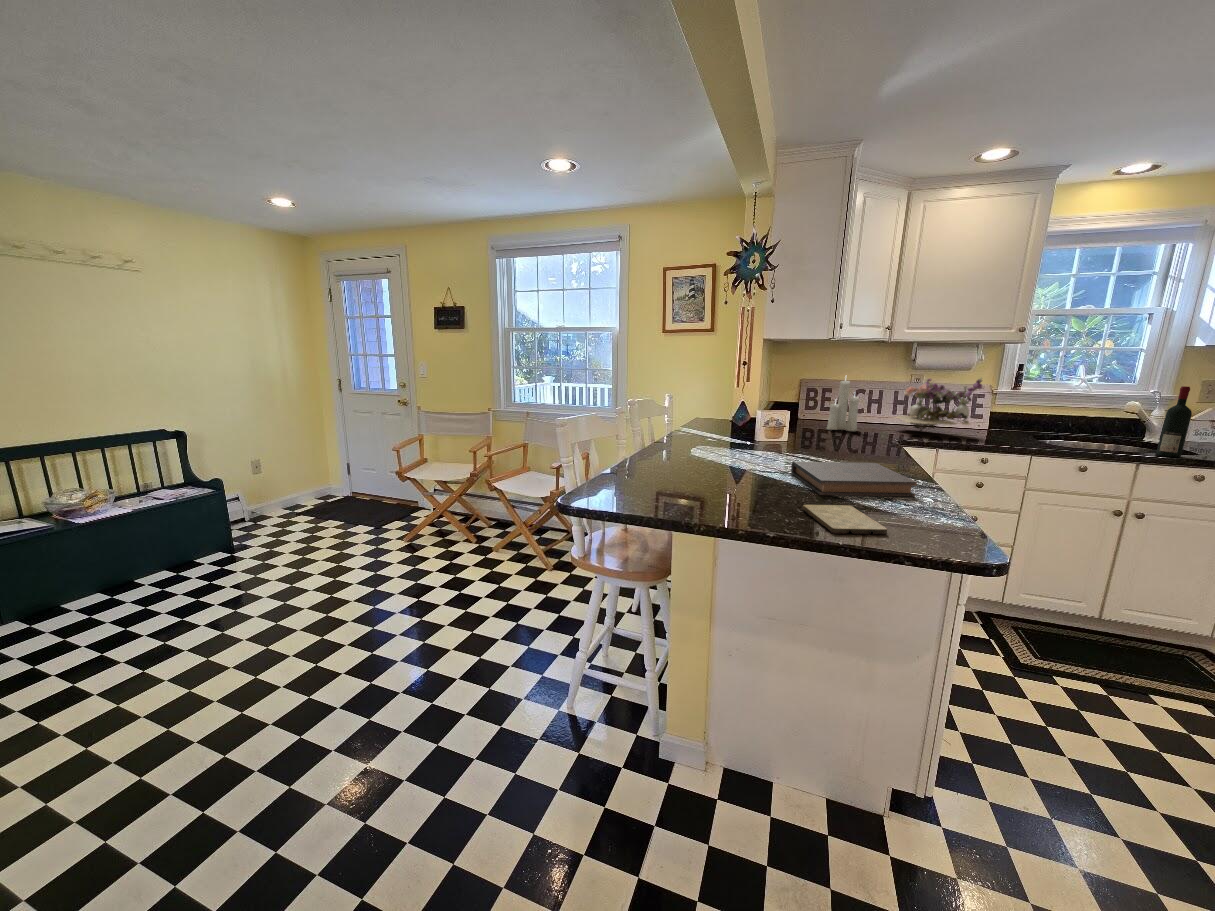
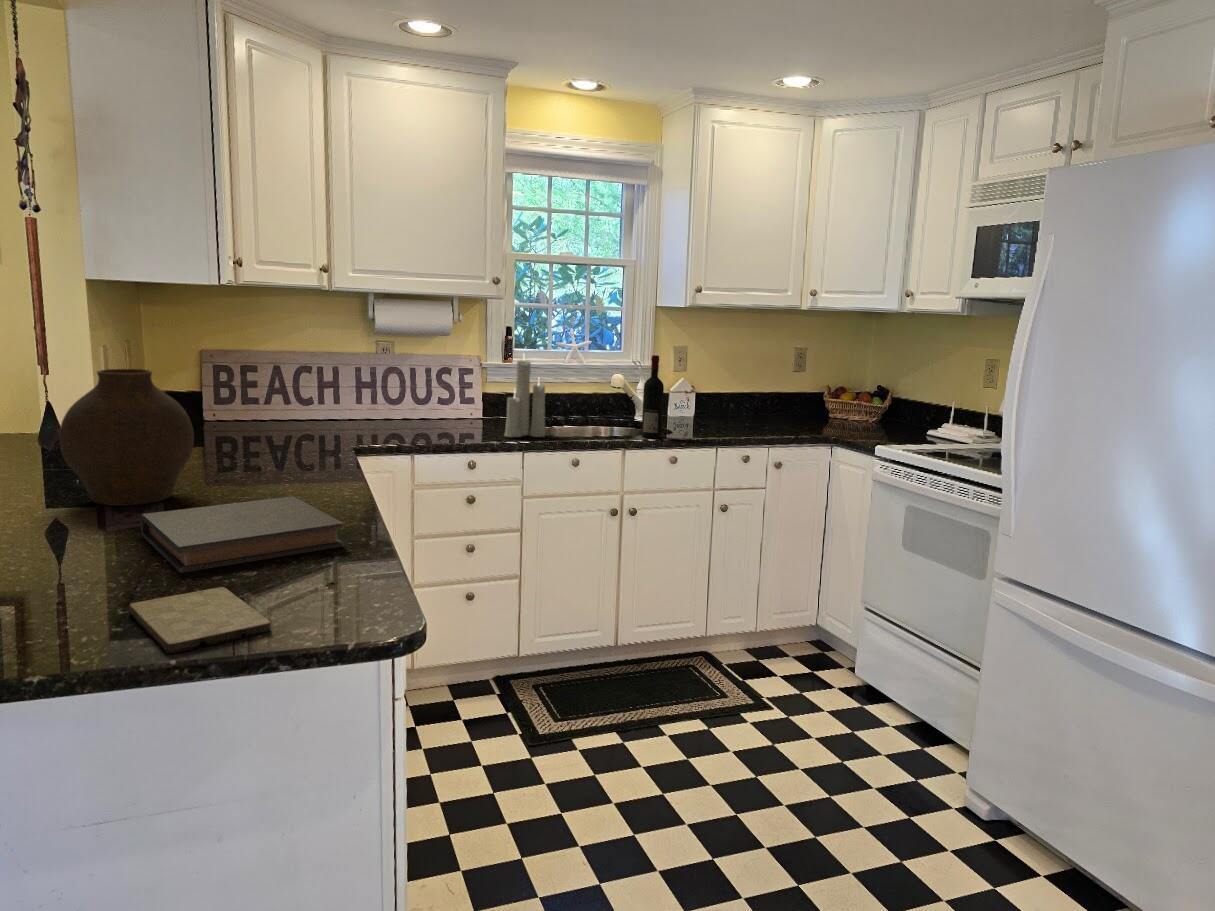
flower arrangement: present [895,378,982,431] -> none [352,347,462,429]
candle: present [827,380,859,431] -> present [504,360,545,437]
vase: none [748,385,814,458] -> present [59,369,194,506]

